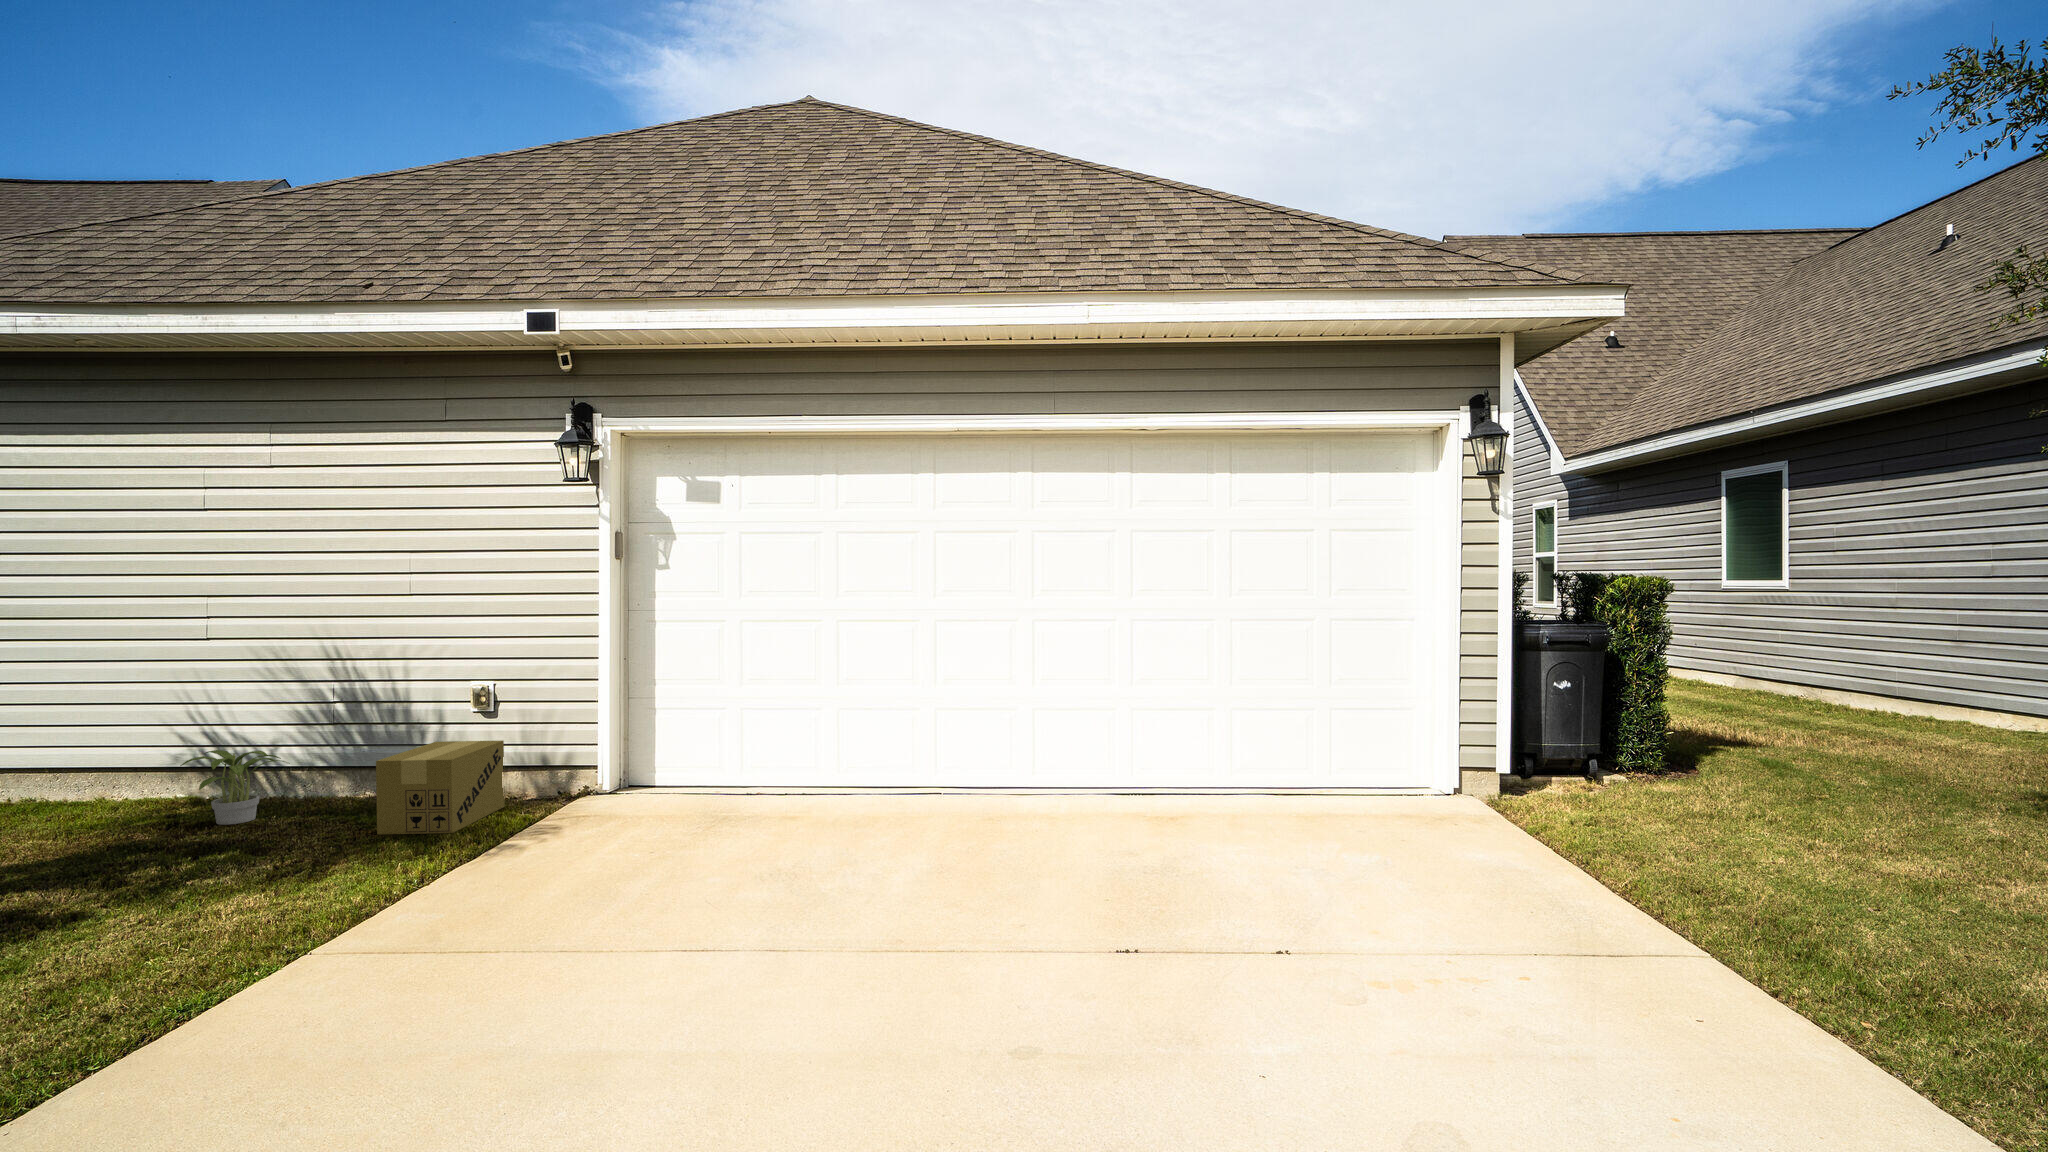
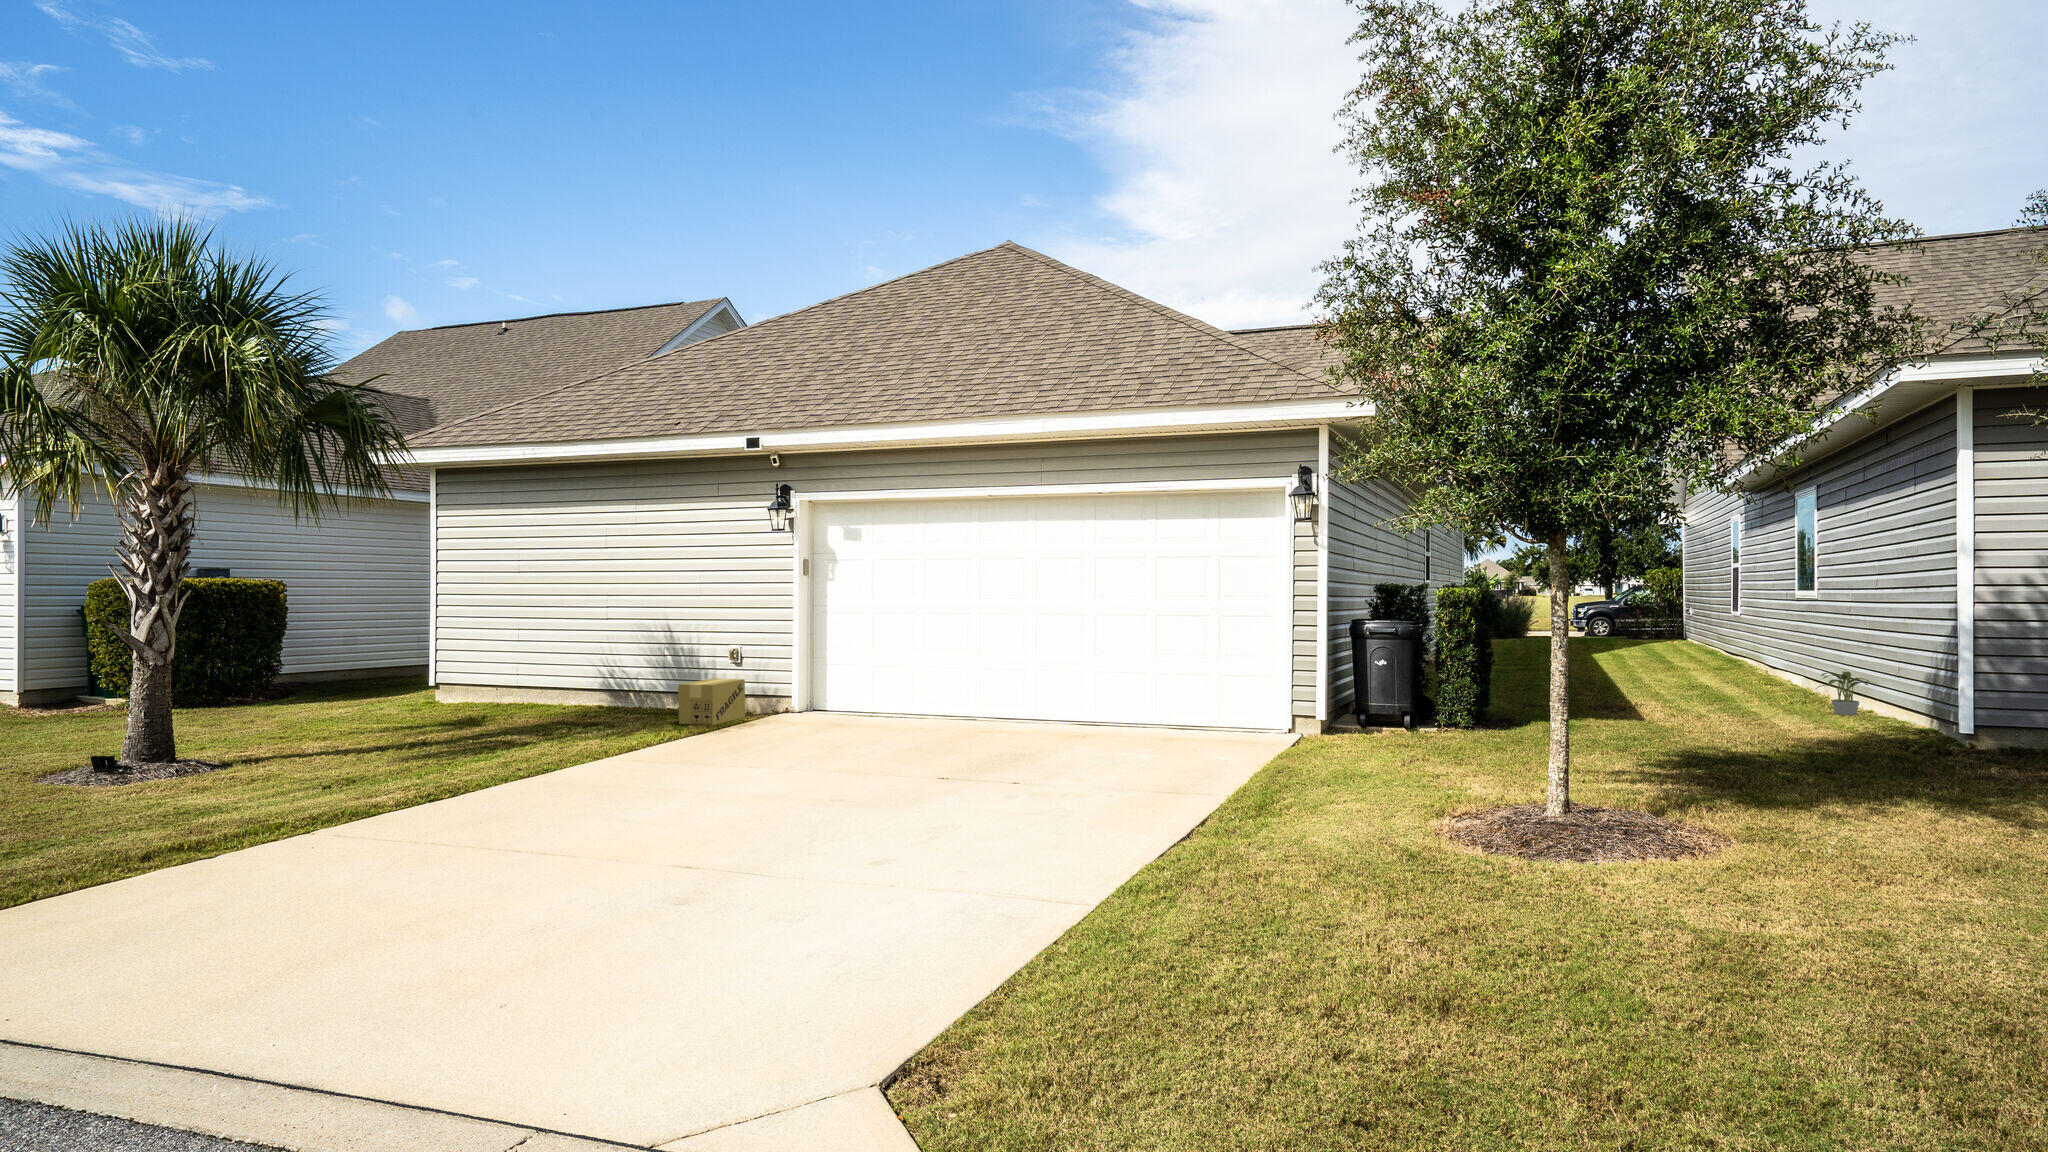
potted plant: present [180,750,290,825] -> present [1816,672,1876,715]

